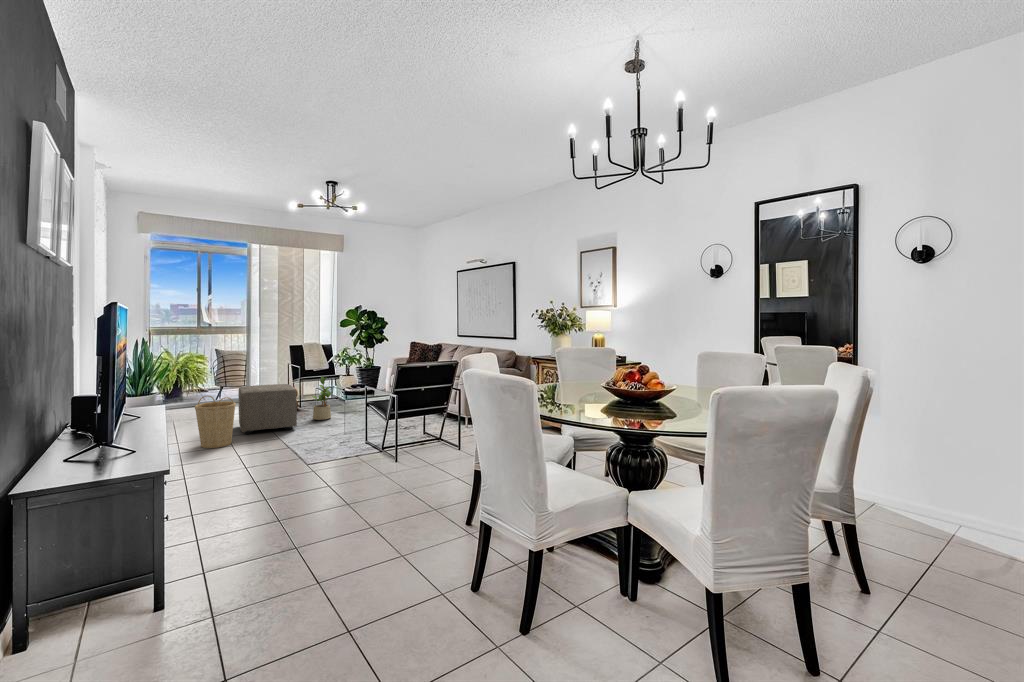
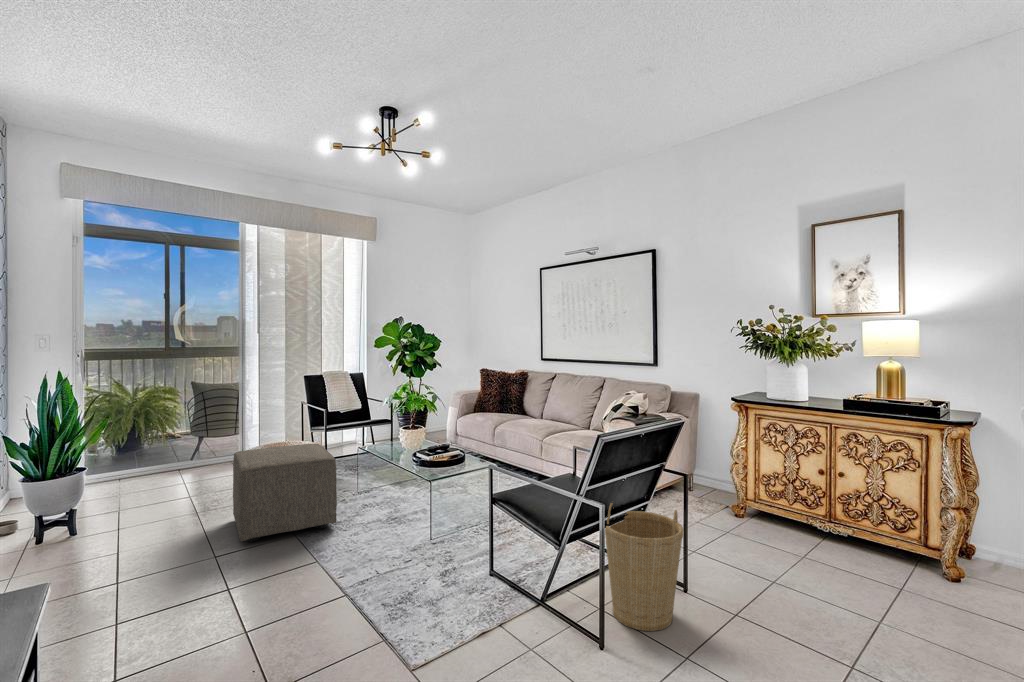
potted plant: present [312,376,332,420] -> none [353,428,389,501]
basket: present [195,396,236,448] -> present [605,503,683,631]

